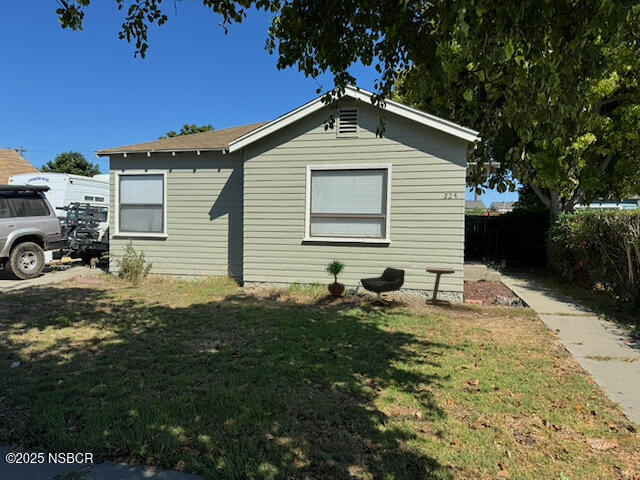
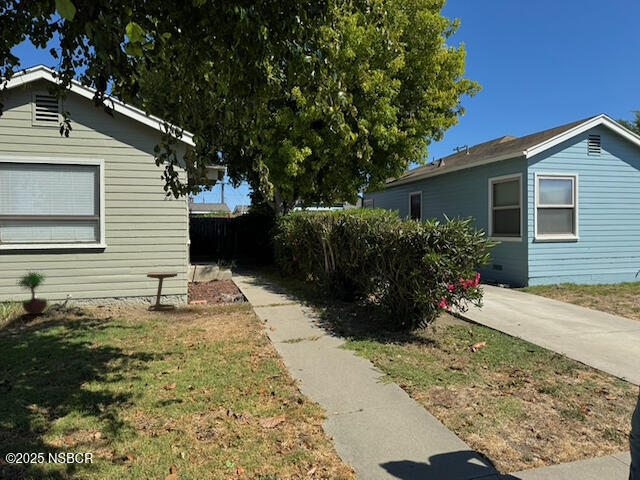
lounge chair: present [360,267,405,304] -> none [67,275,123,319]

